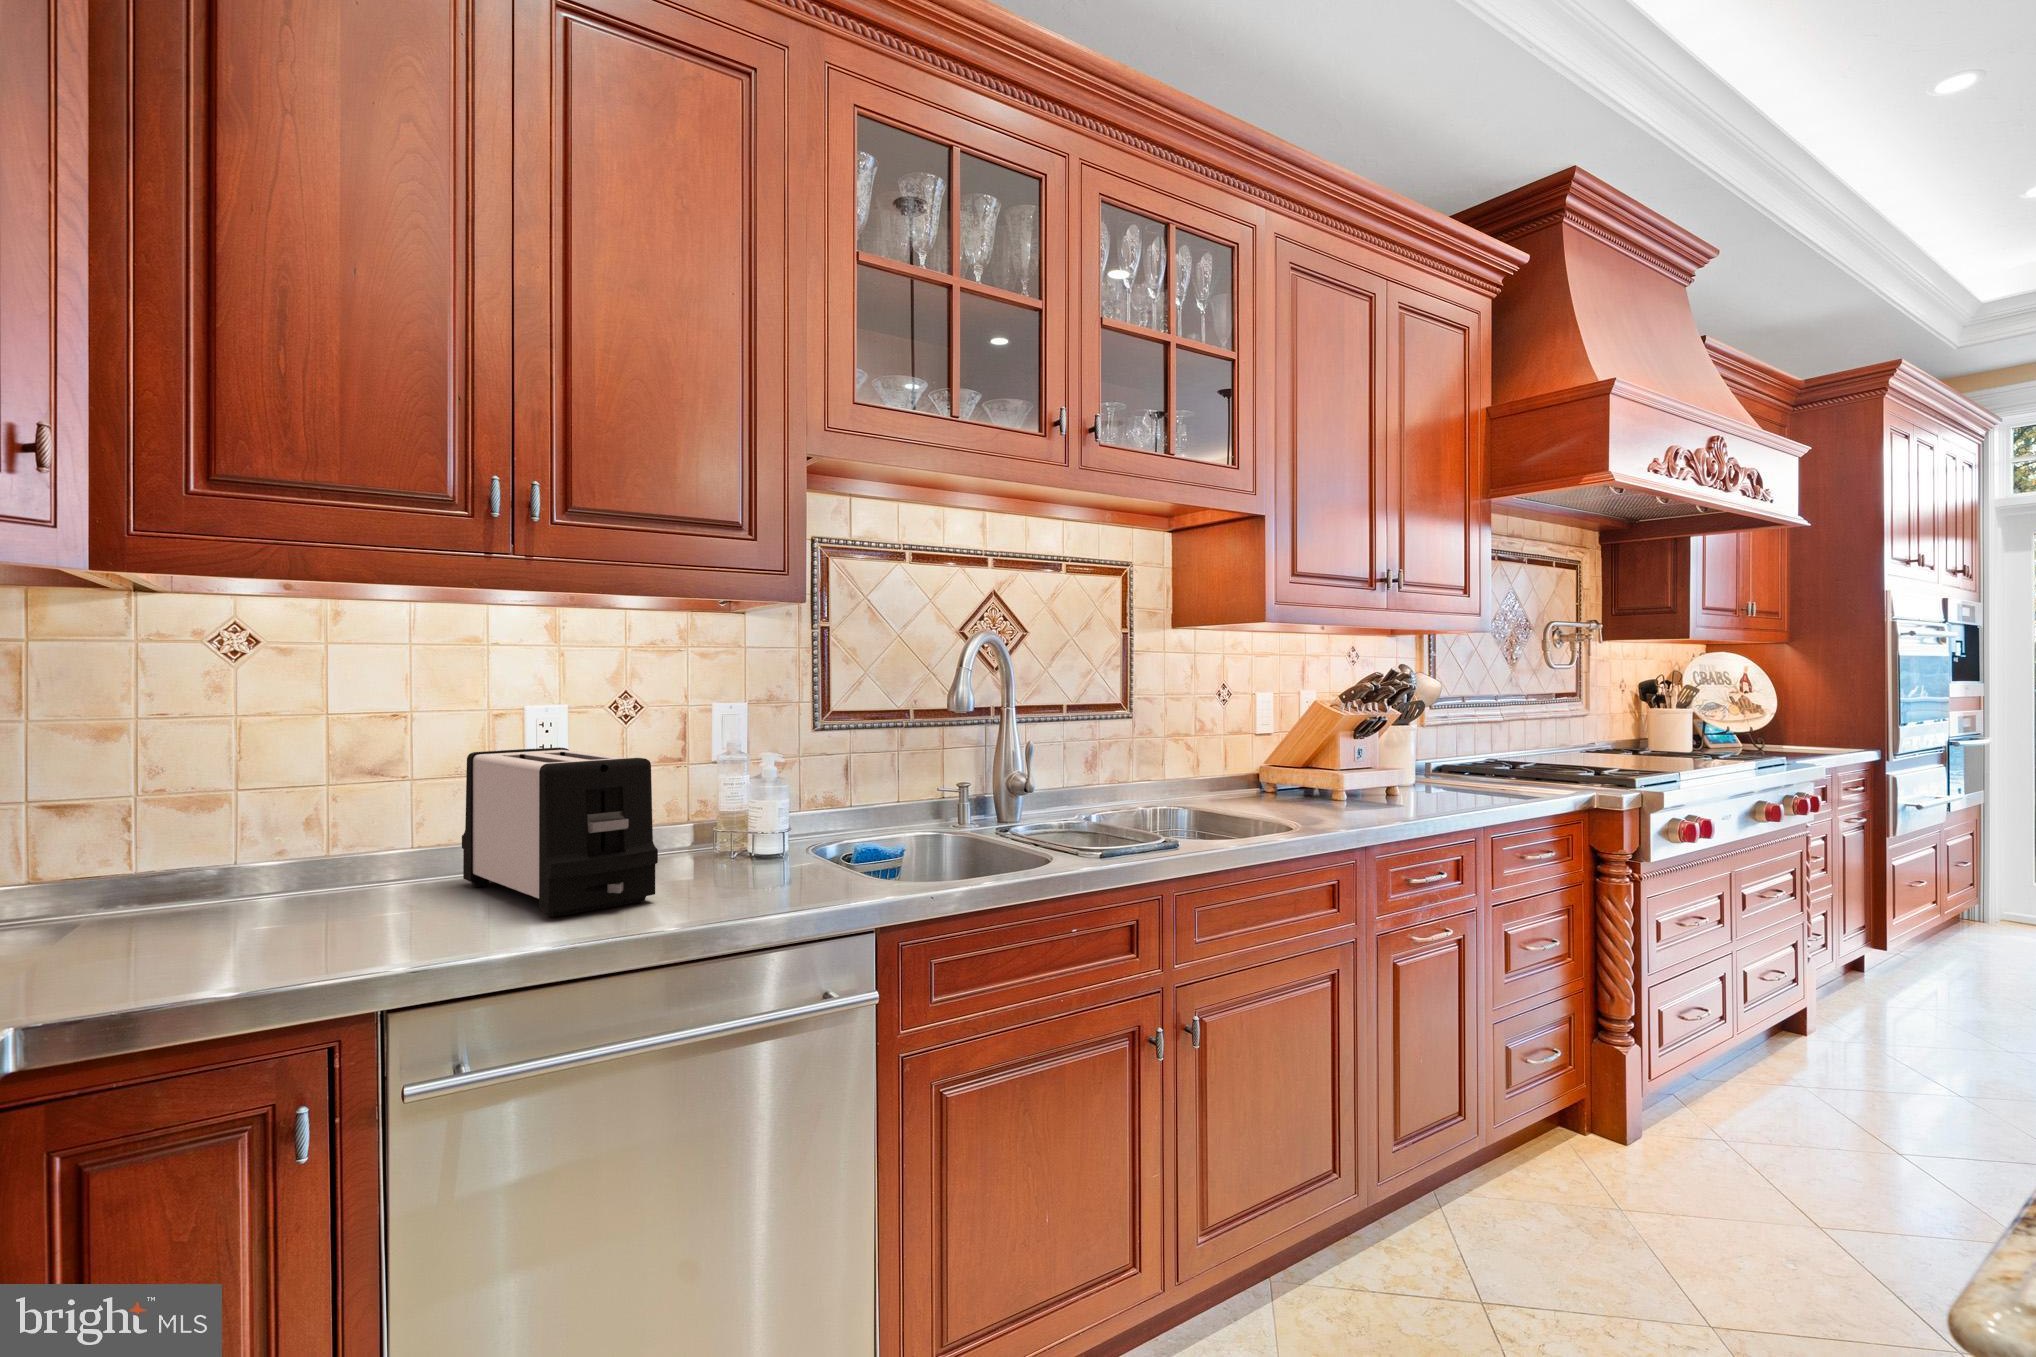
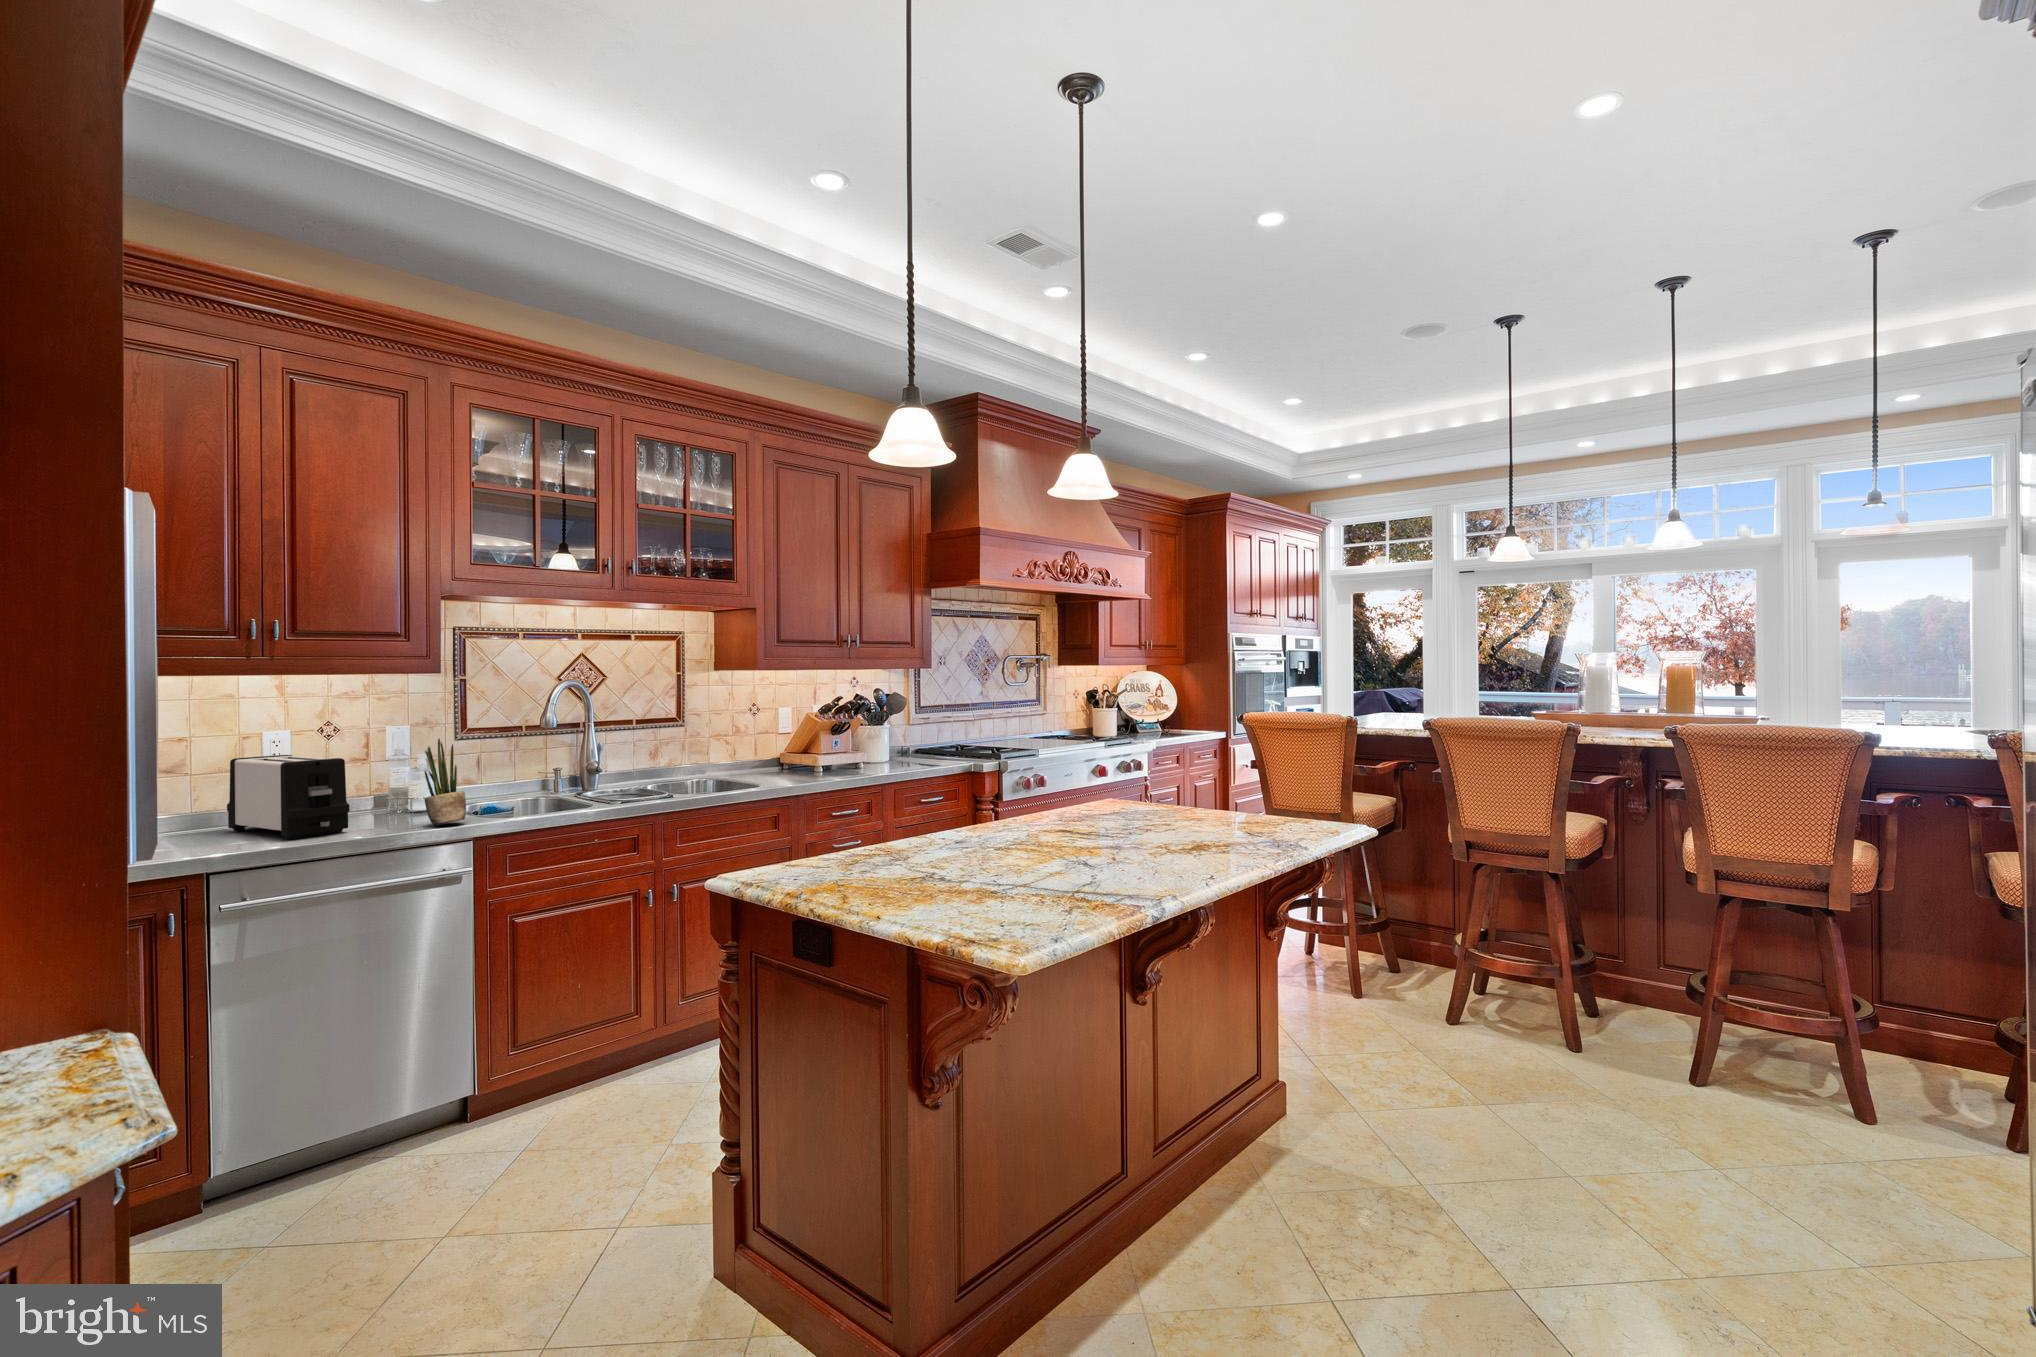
potted plant: none [786,724,857,893] -> present [425,739,466,825]

